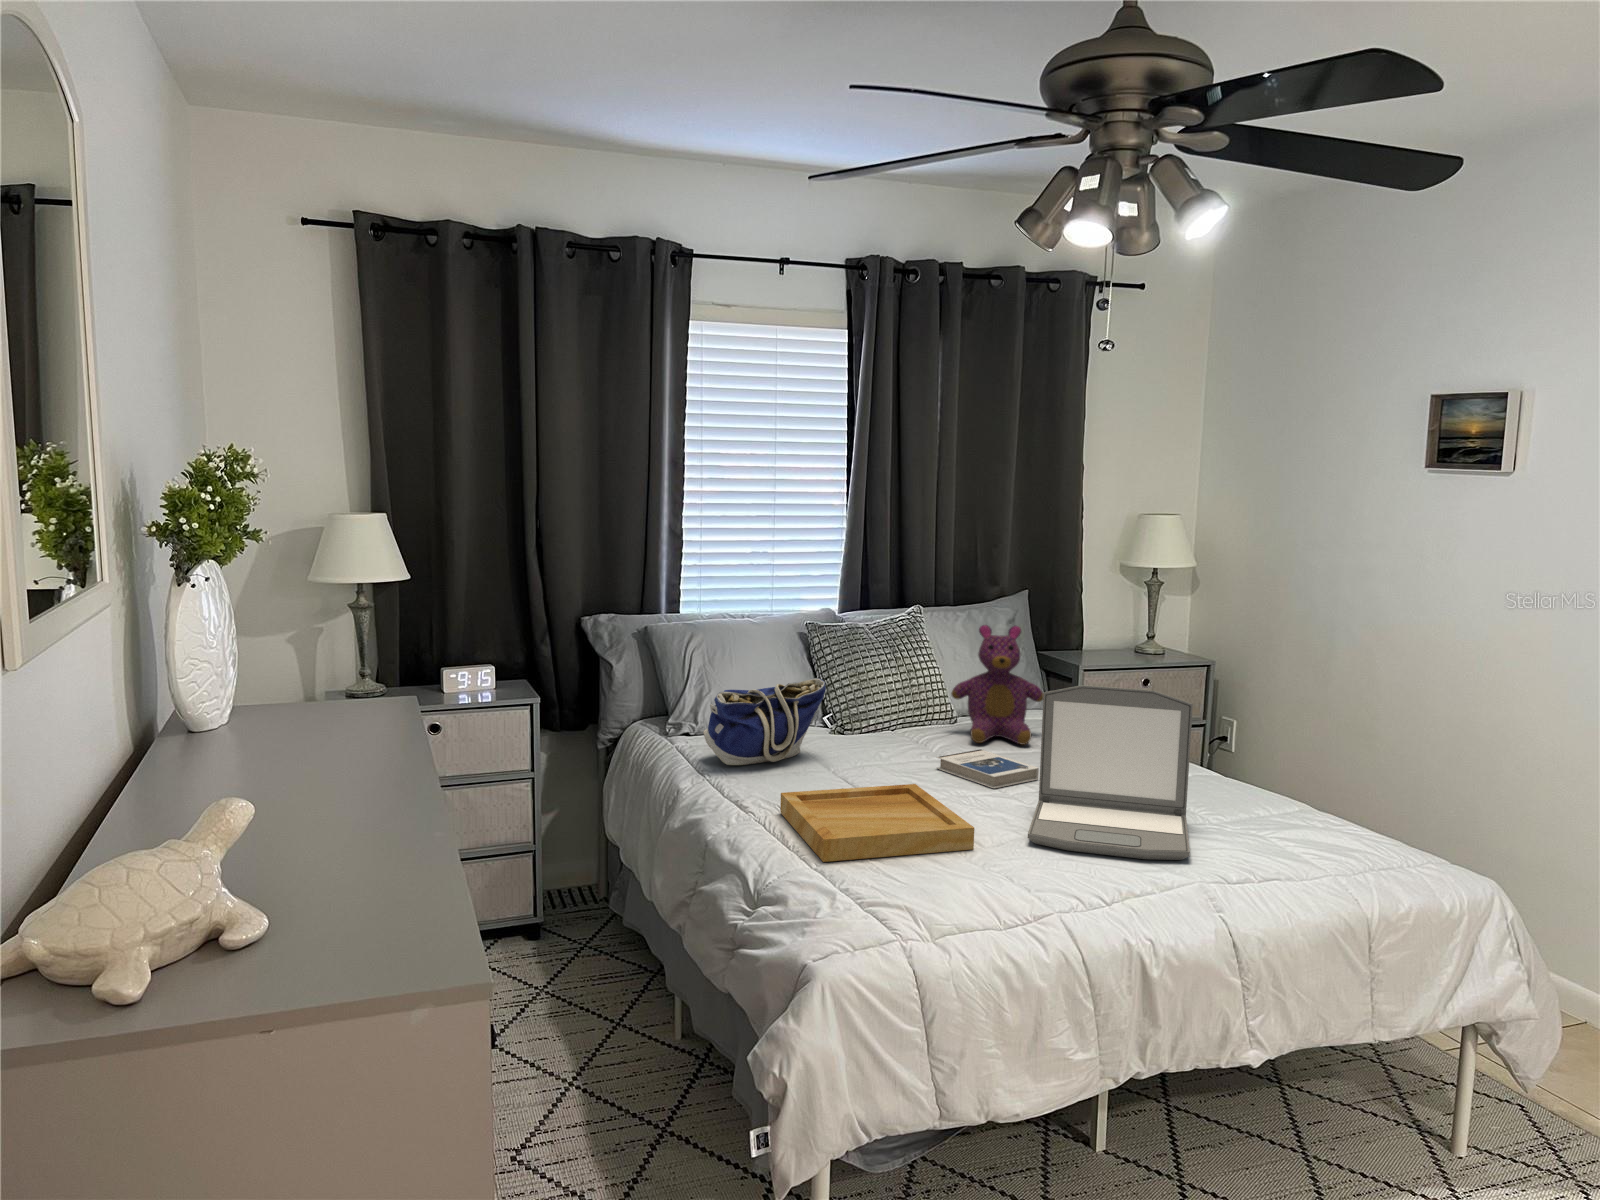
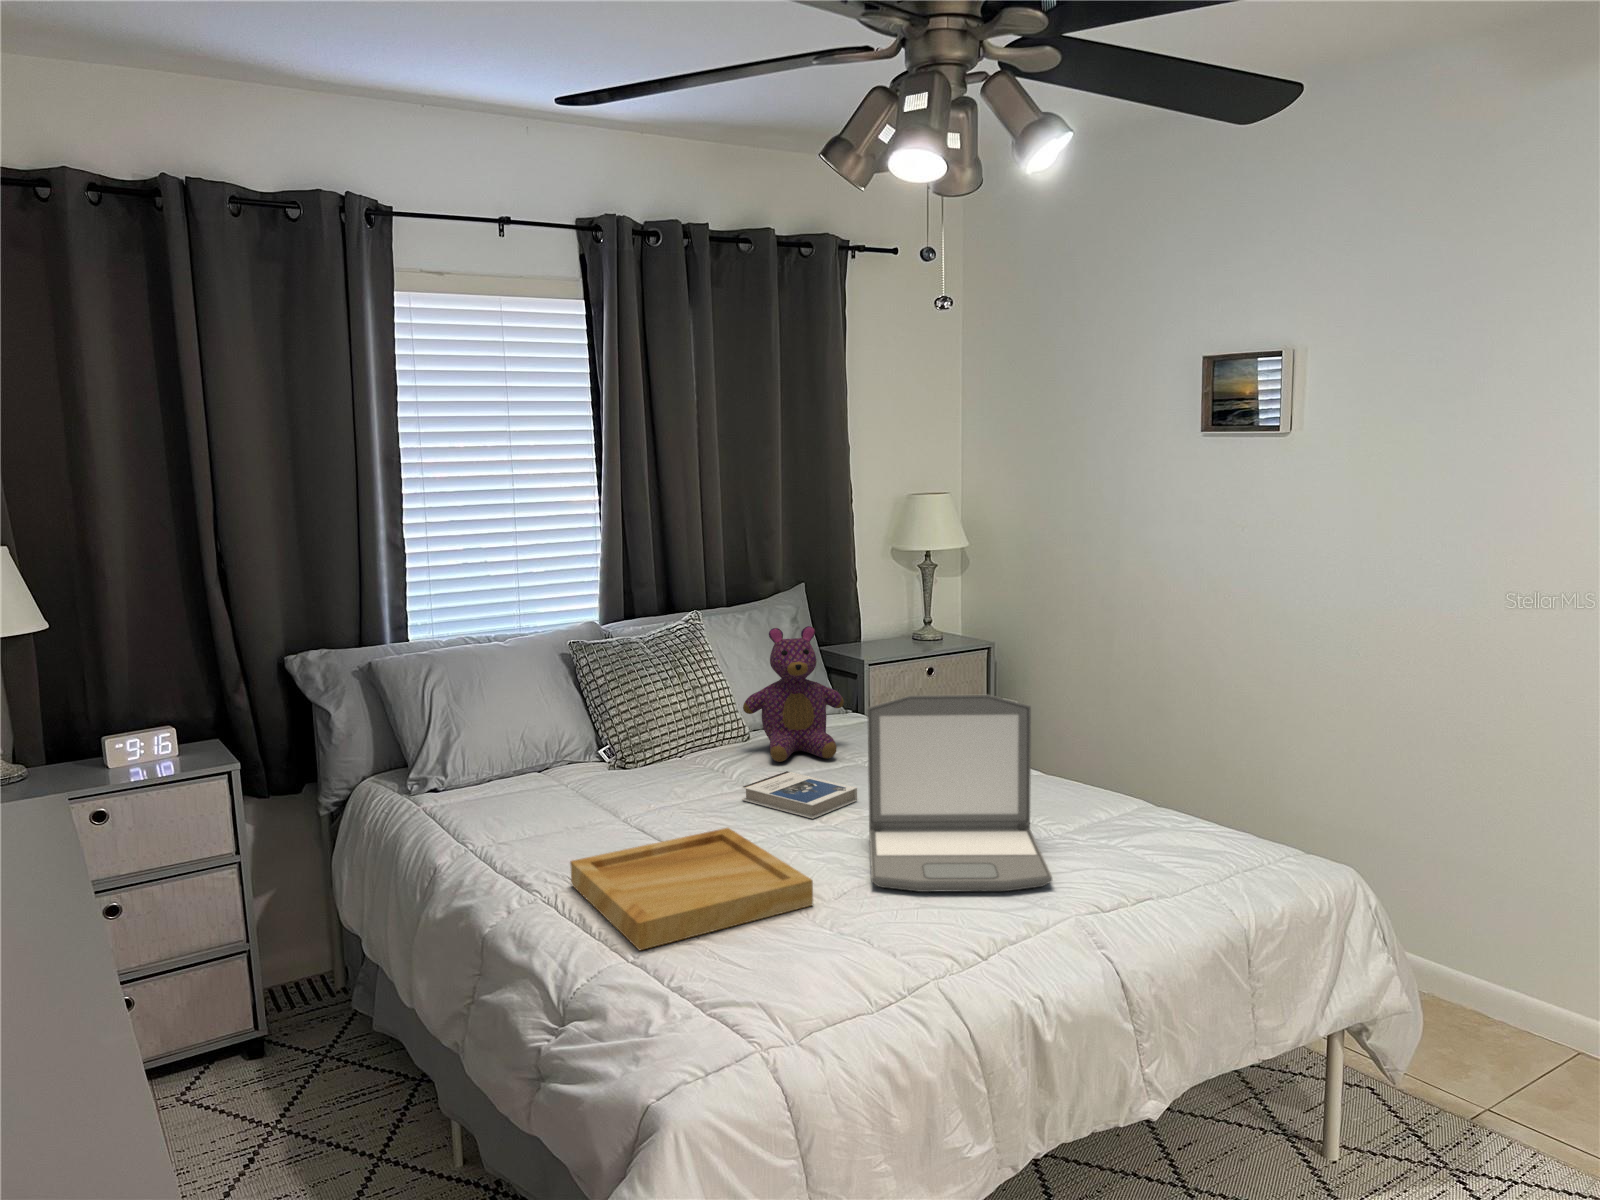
tote bag: present [703,678,826,765] -> none [459,709,605,826]

